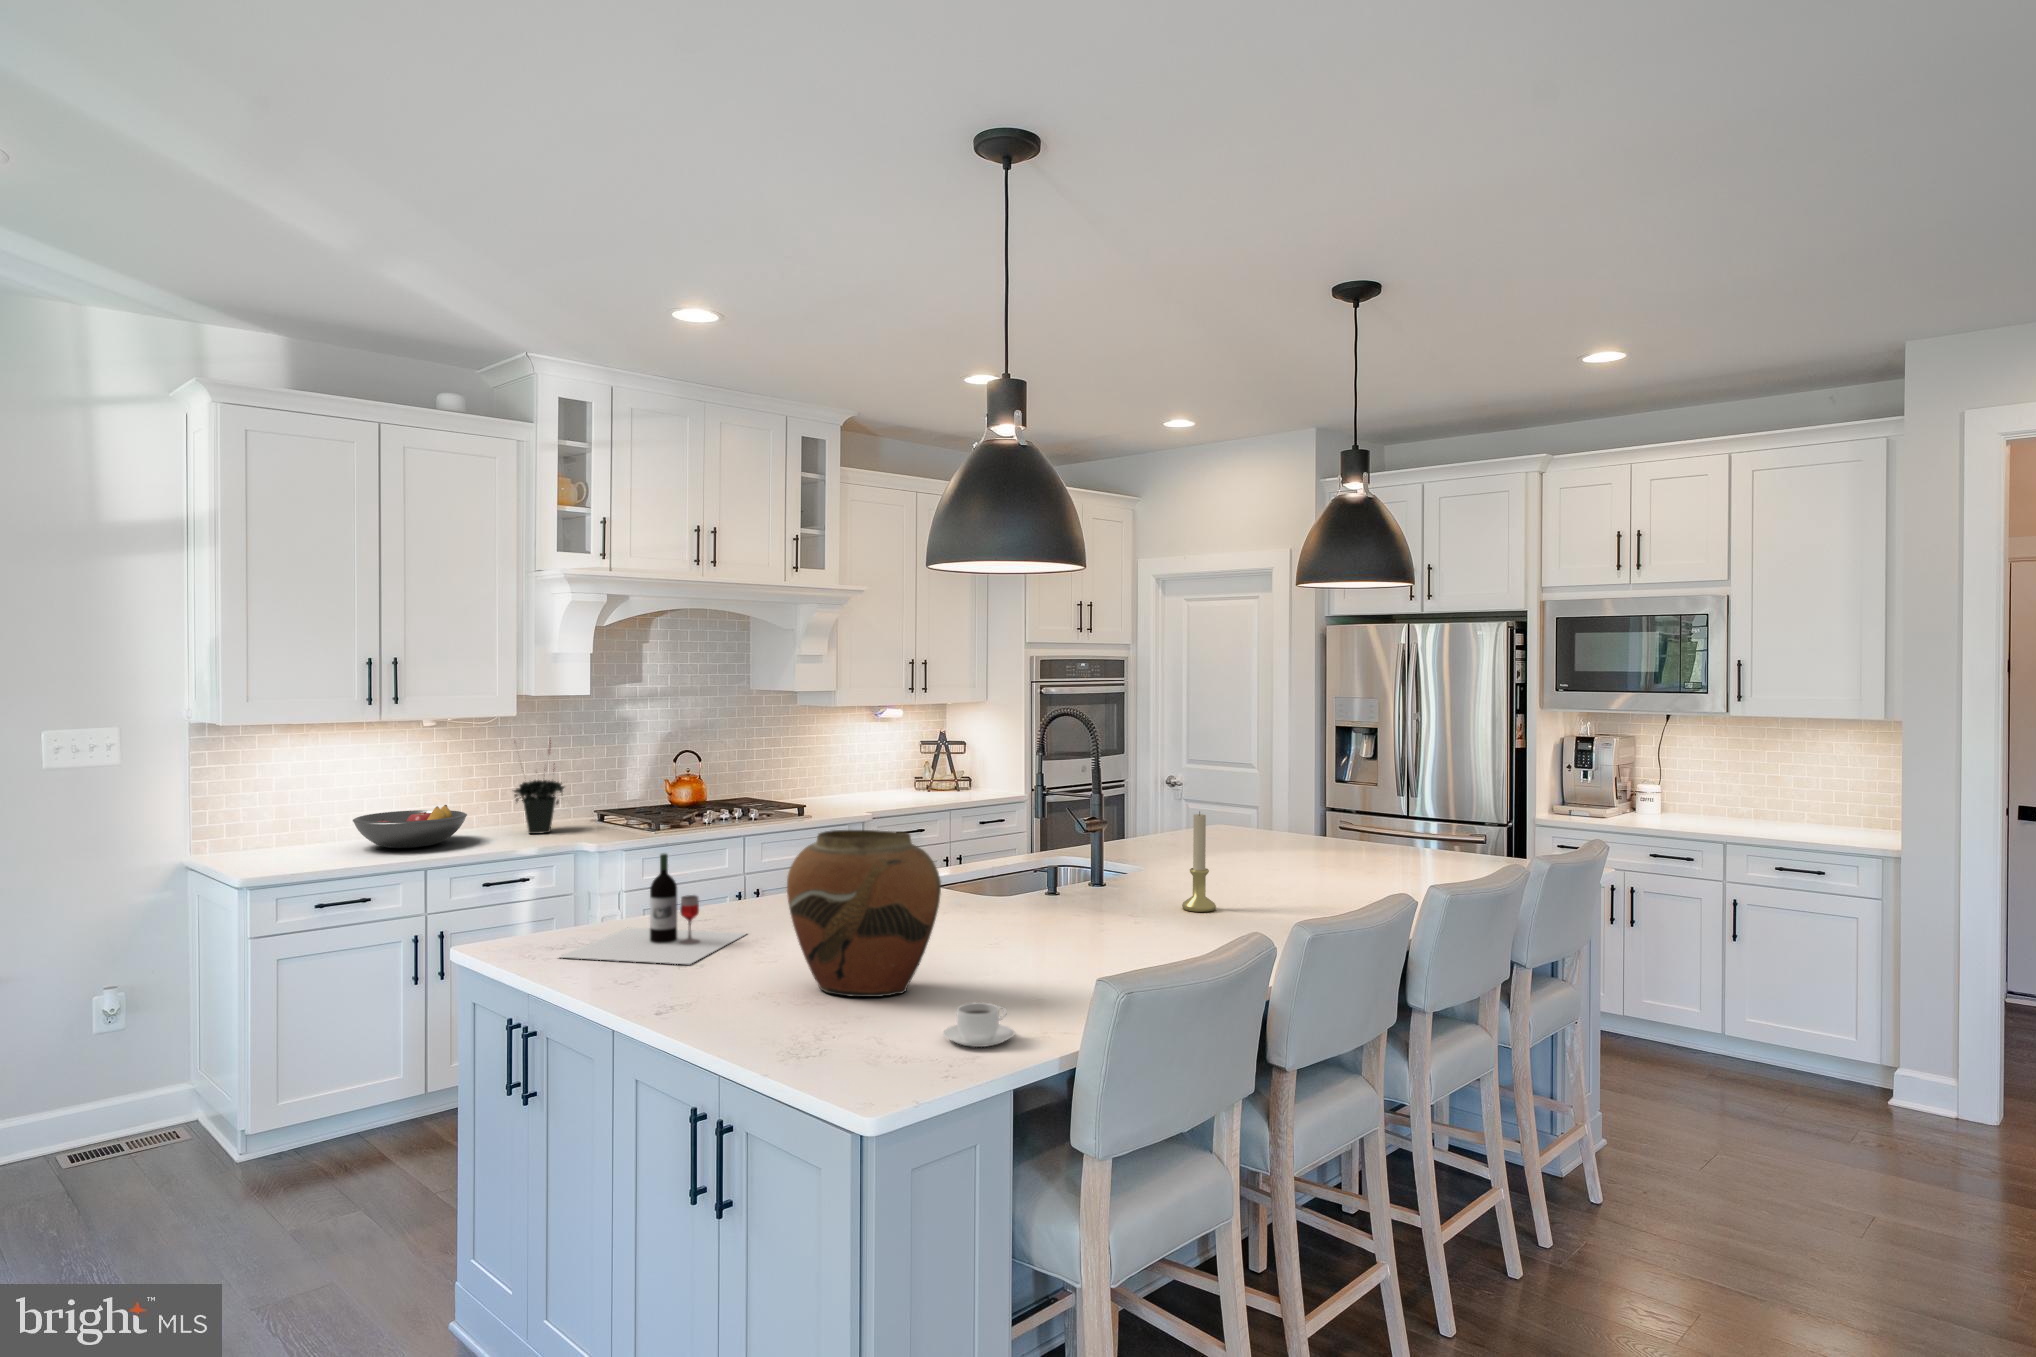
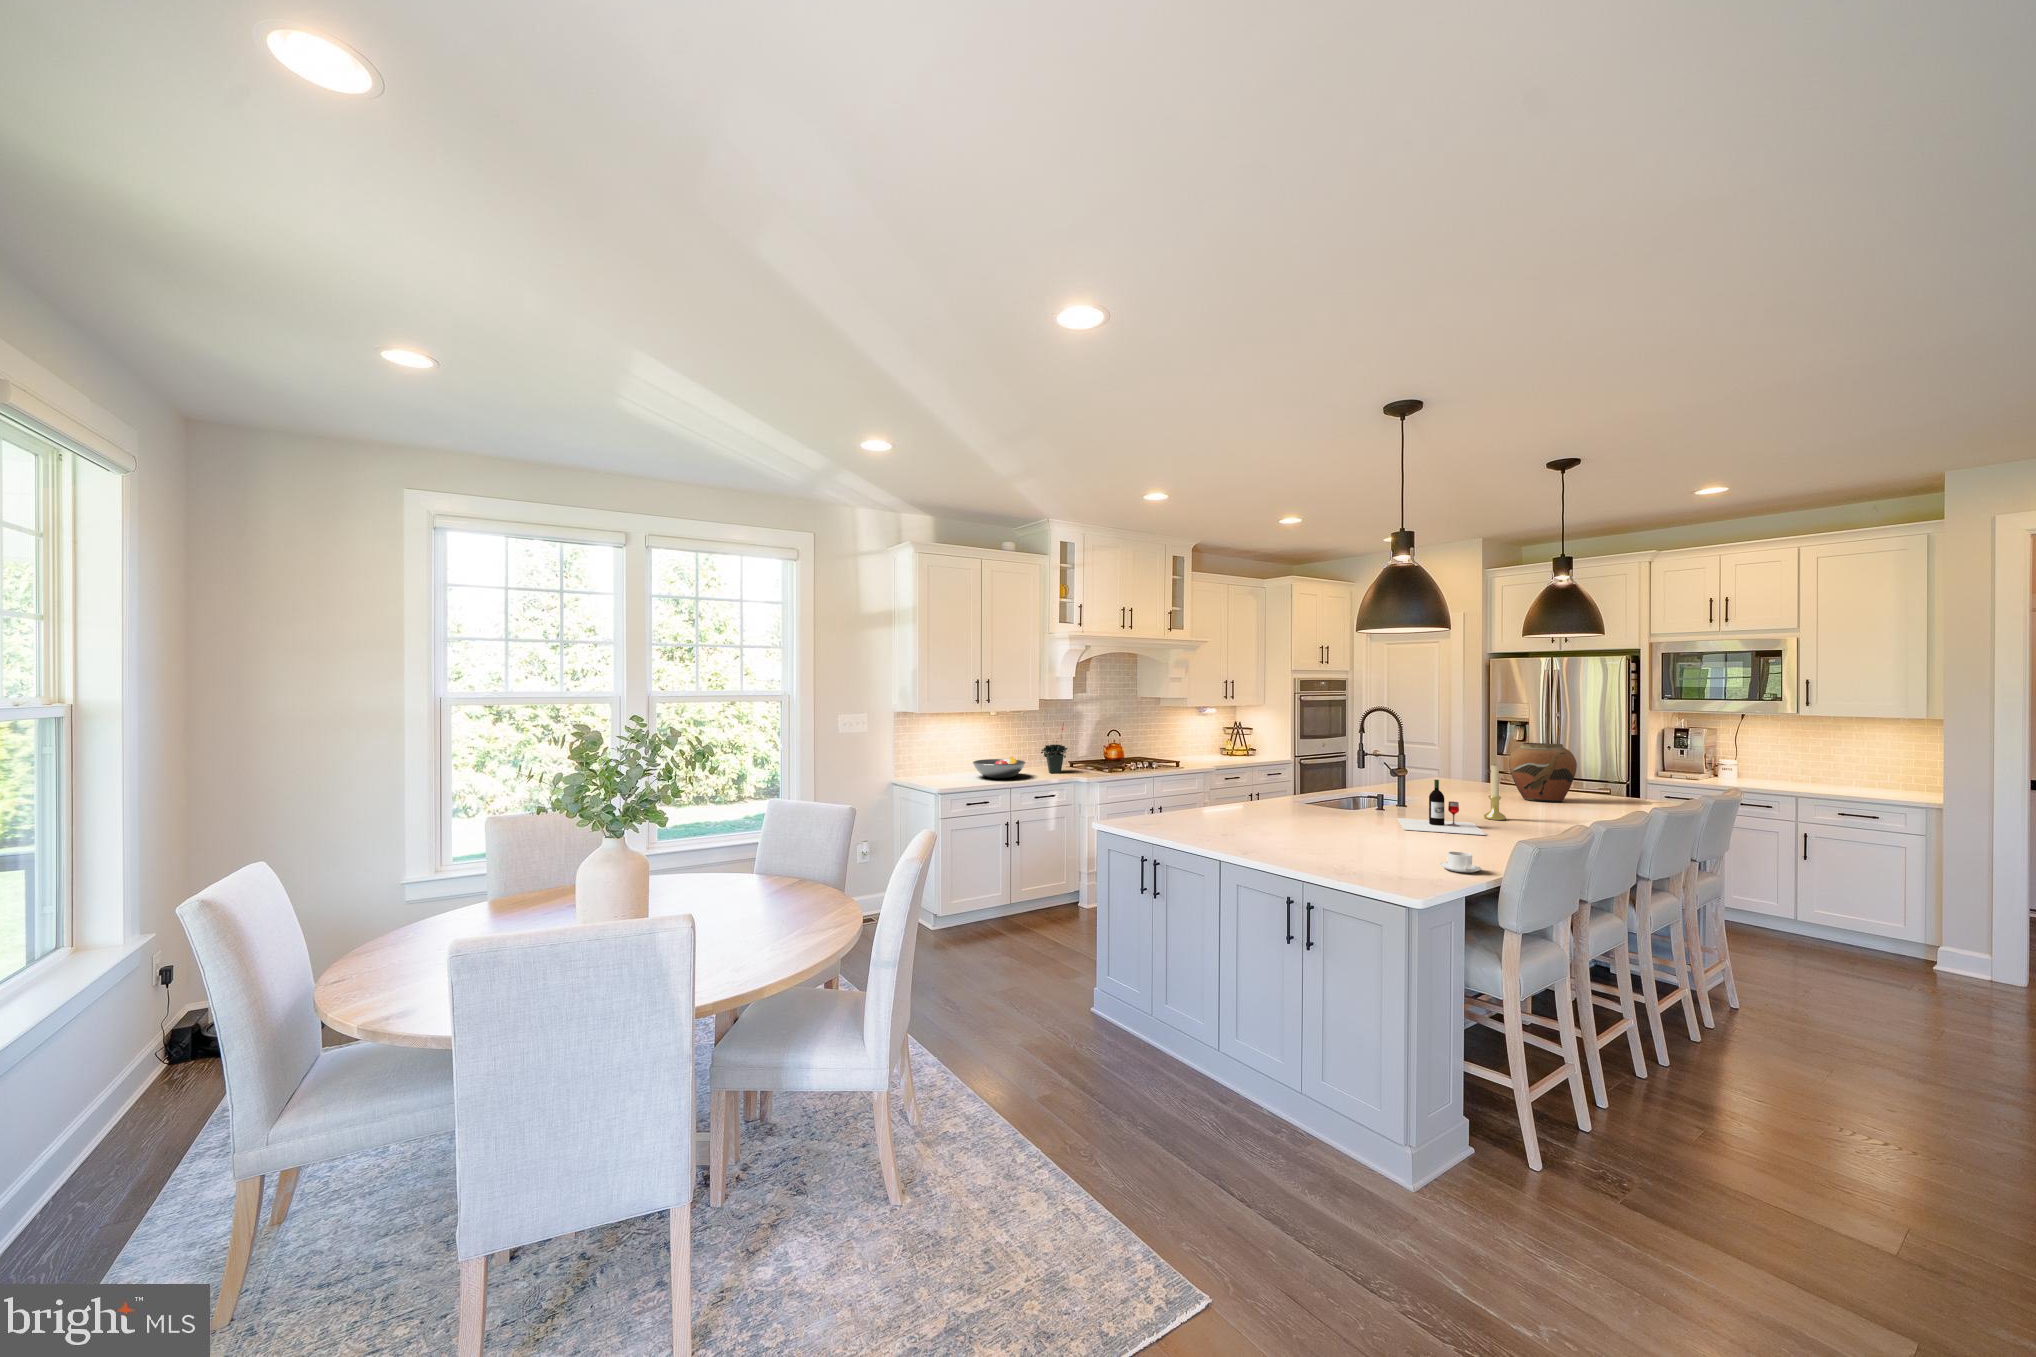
vase: present [787,830,941,997] -> present [1509,743,1577,802]
wine bottle: present [561,853,745,964] -> present [1397,780,1486,835]

